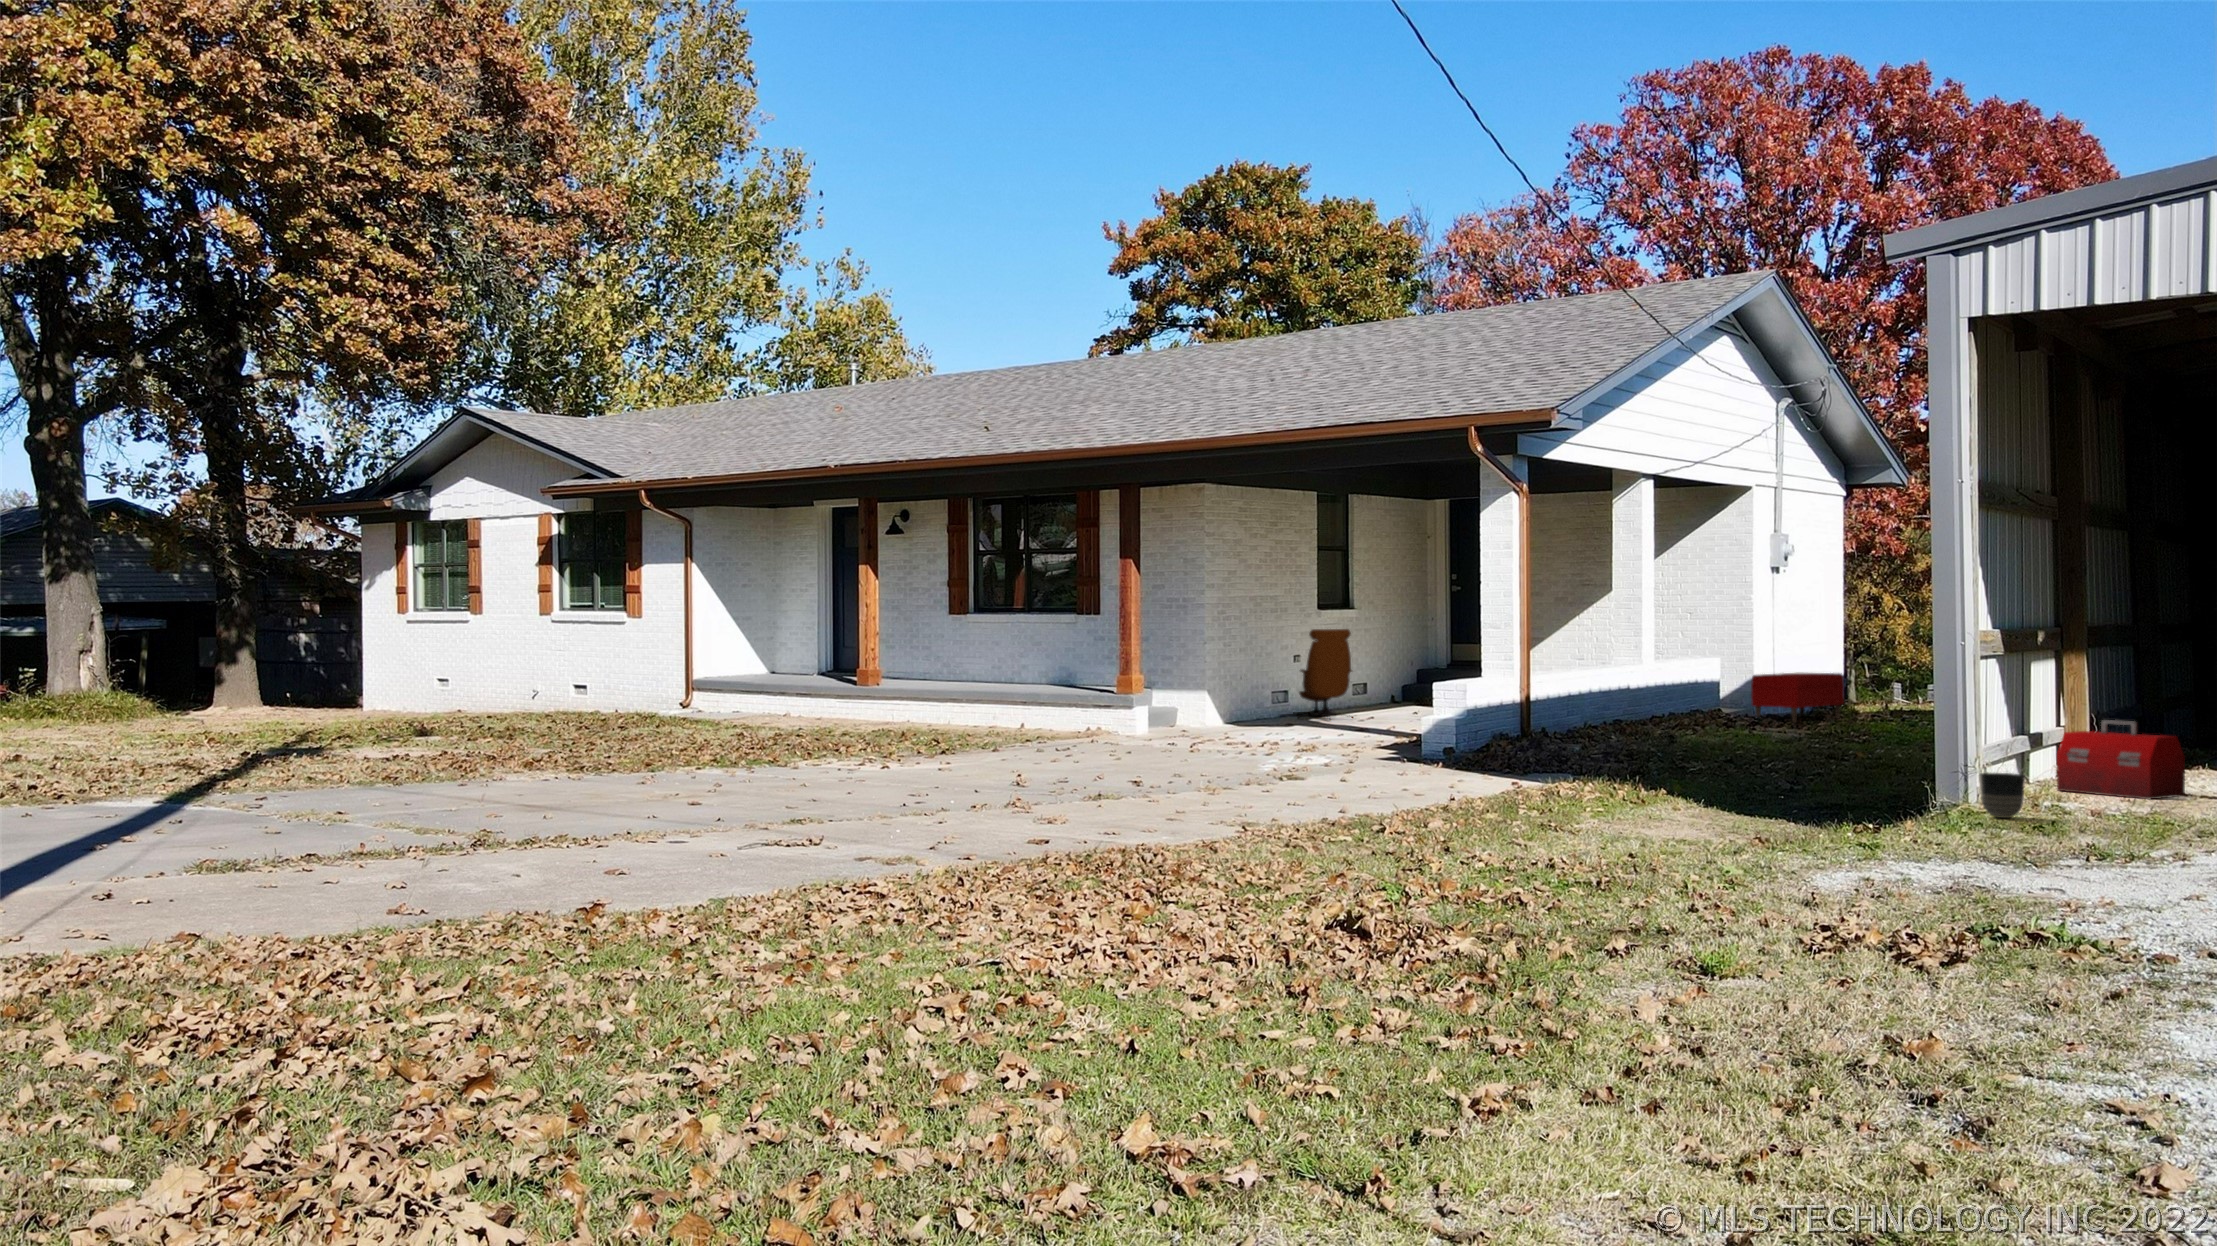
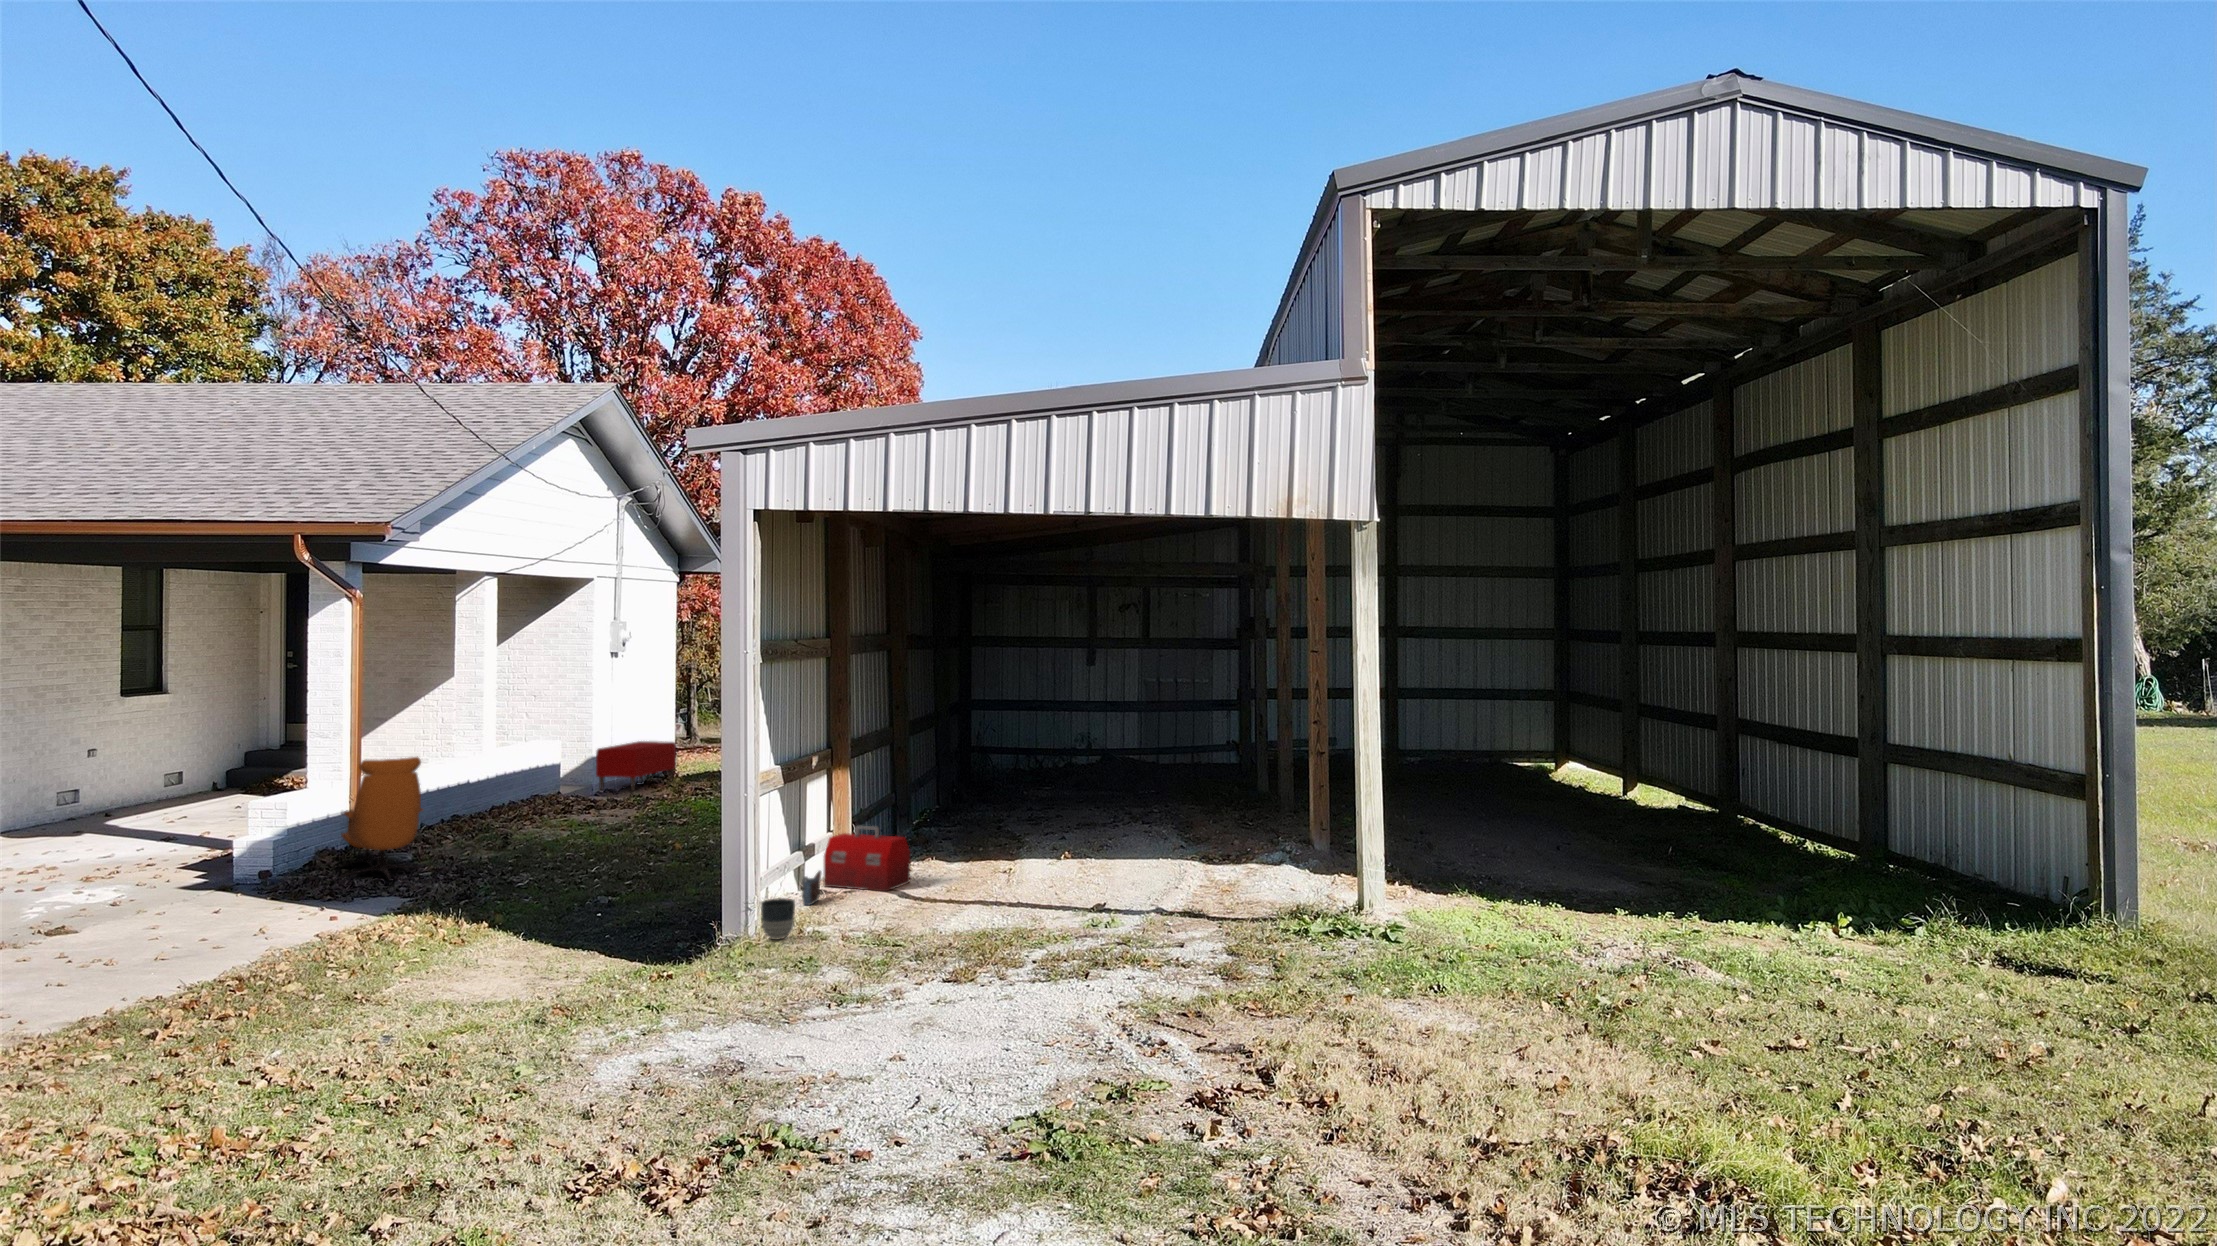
lounge chair: present [1299,629,1352,718] -> present [340,757,423,879]
watering can: none [2029,764,2055,801] -> present [802,871,821,905]

